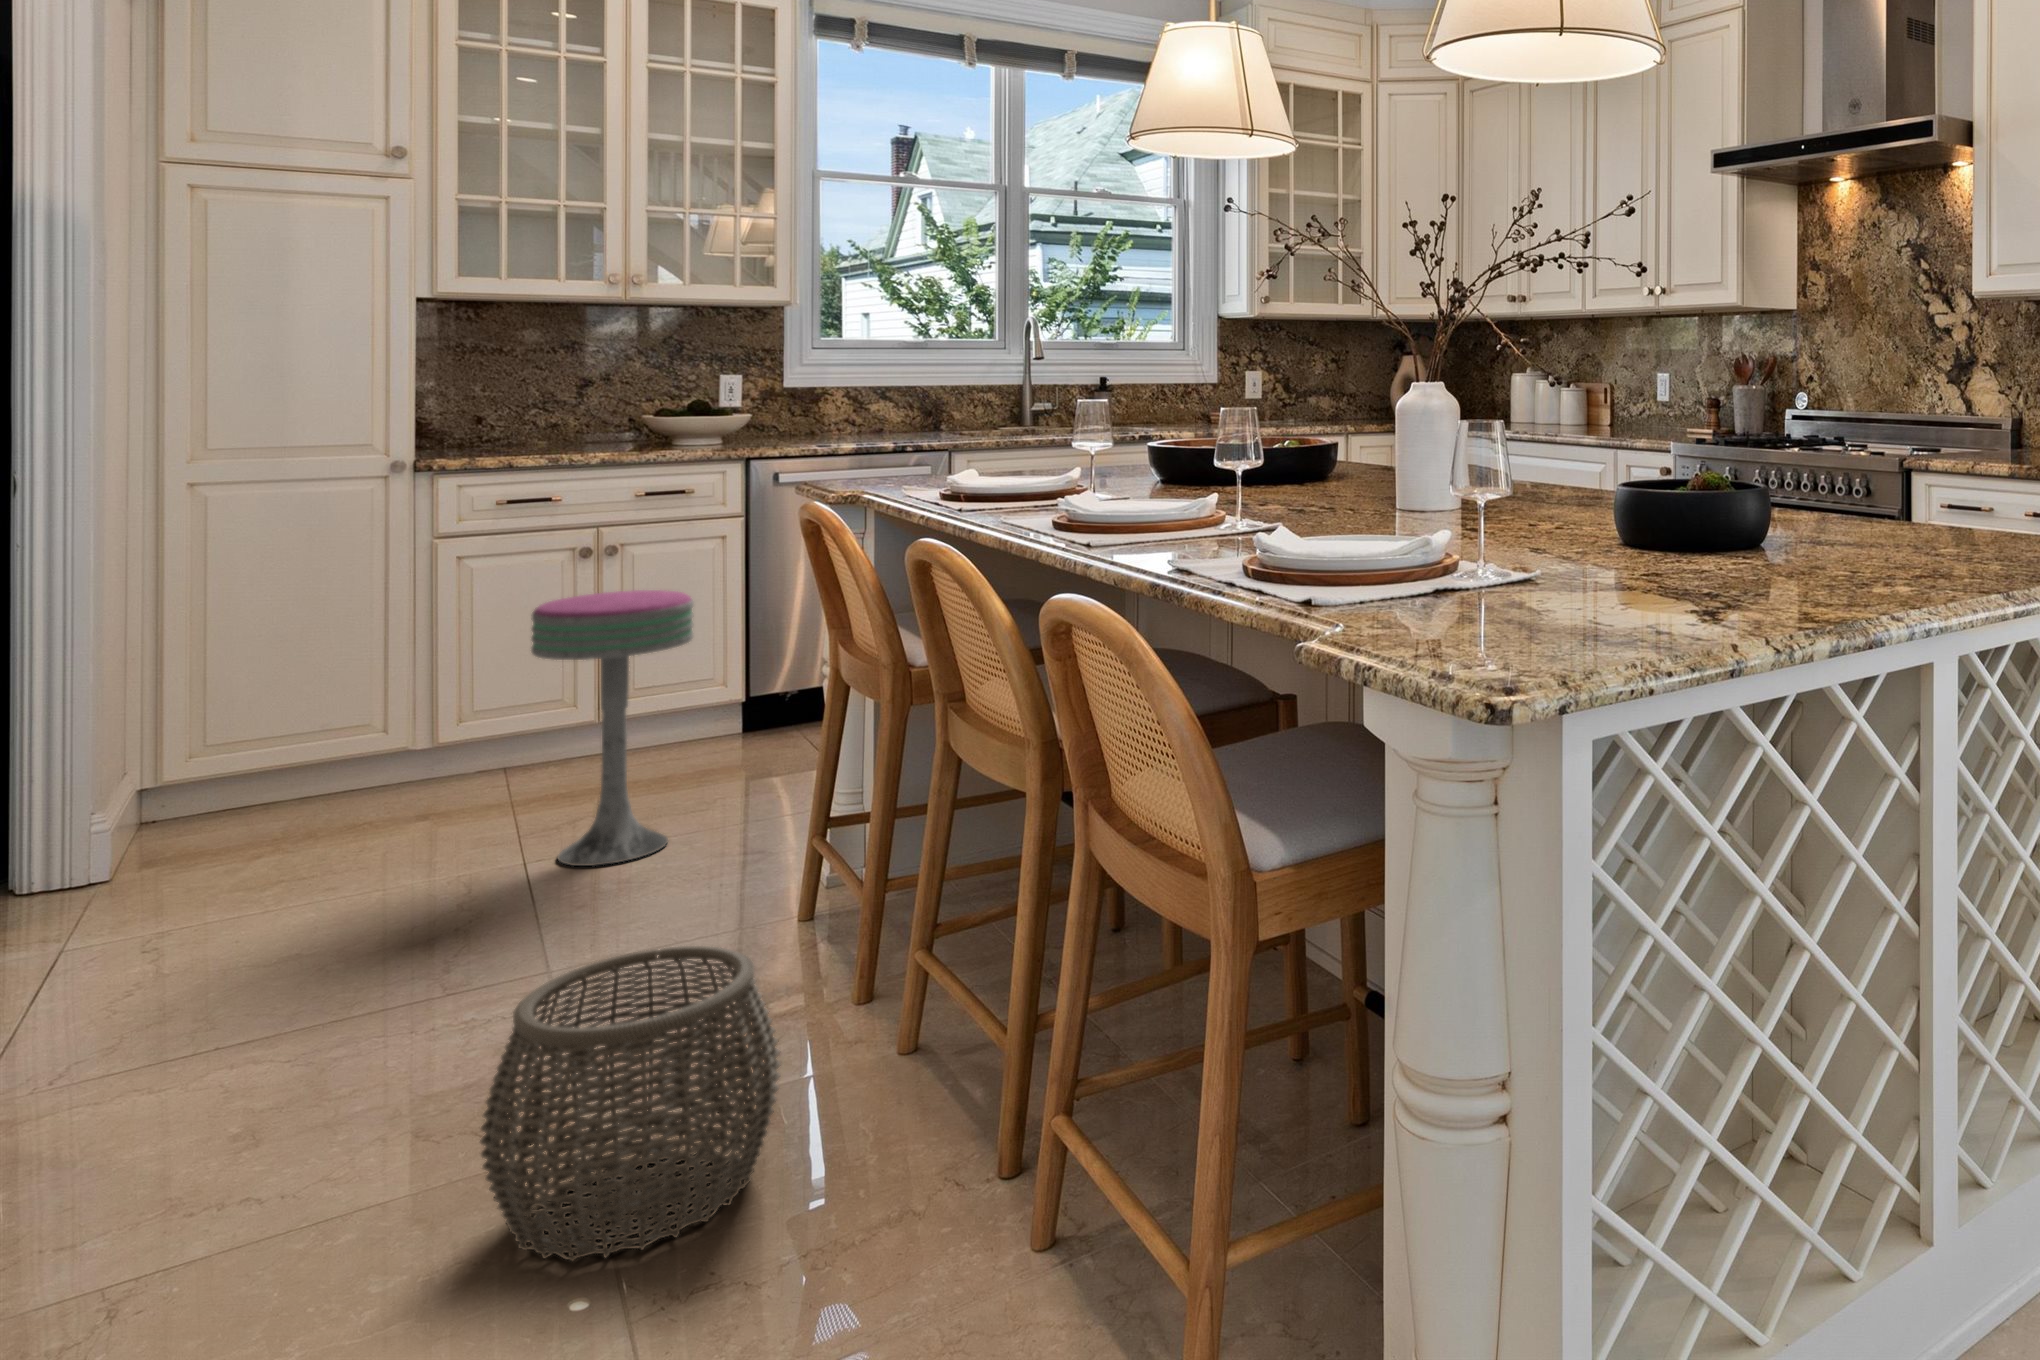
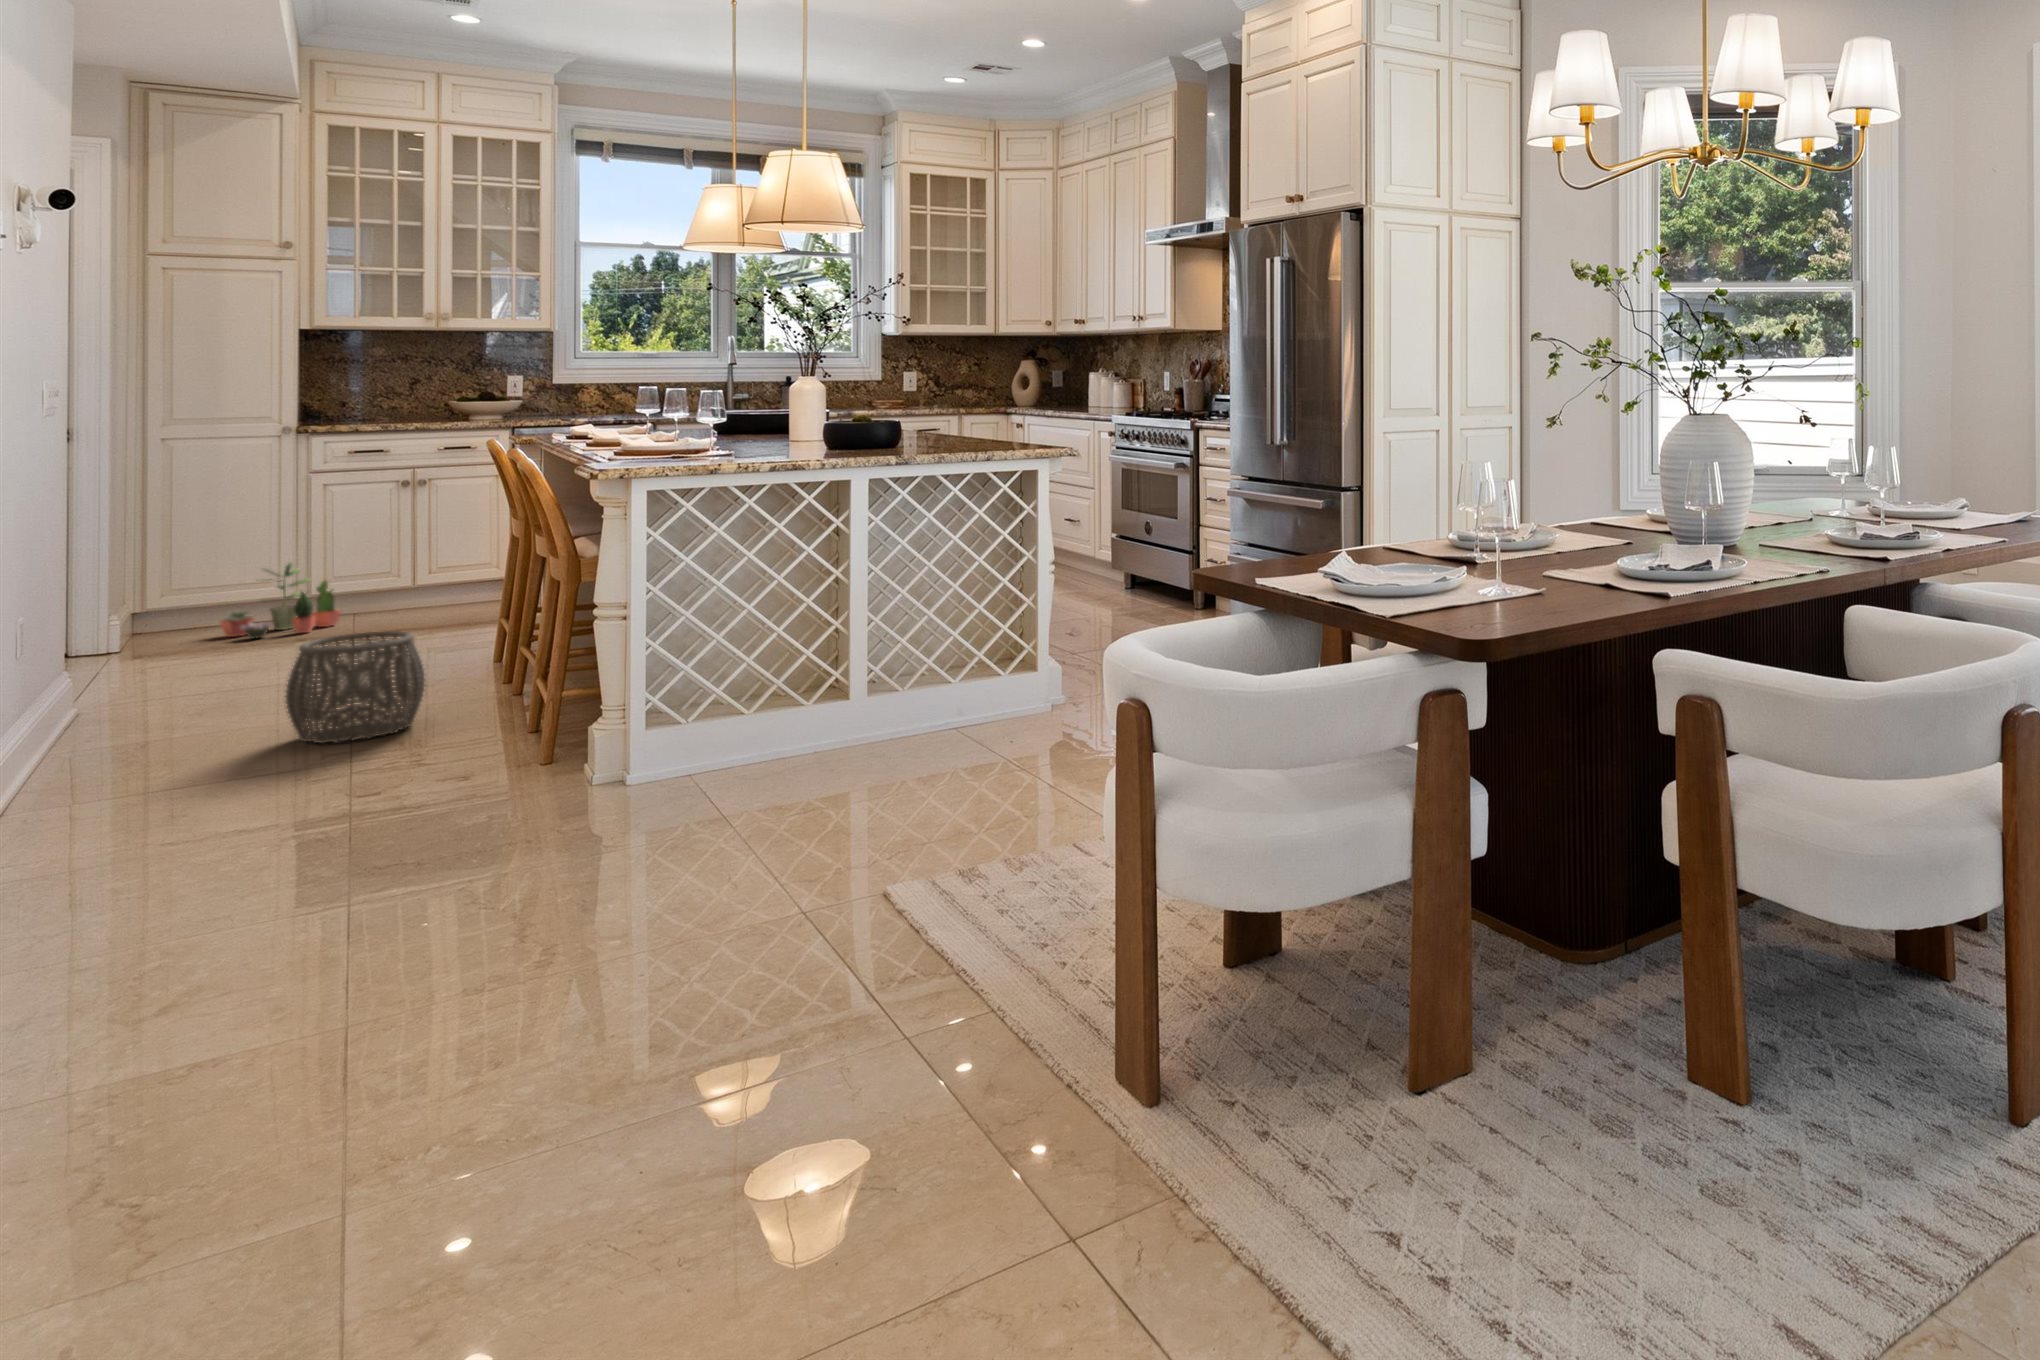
bar stool: present [531,590,693,866] -> none [354,499,453,648]
potted plant: none [287,693,488,835] -> present [220,563,340,639]

